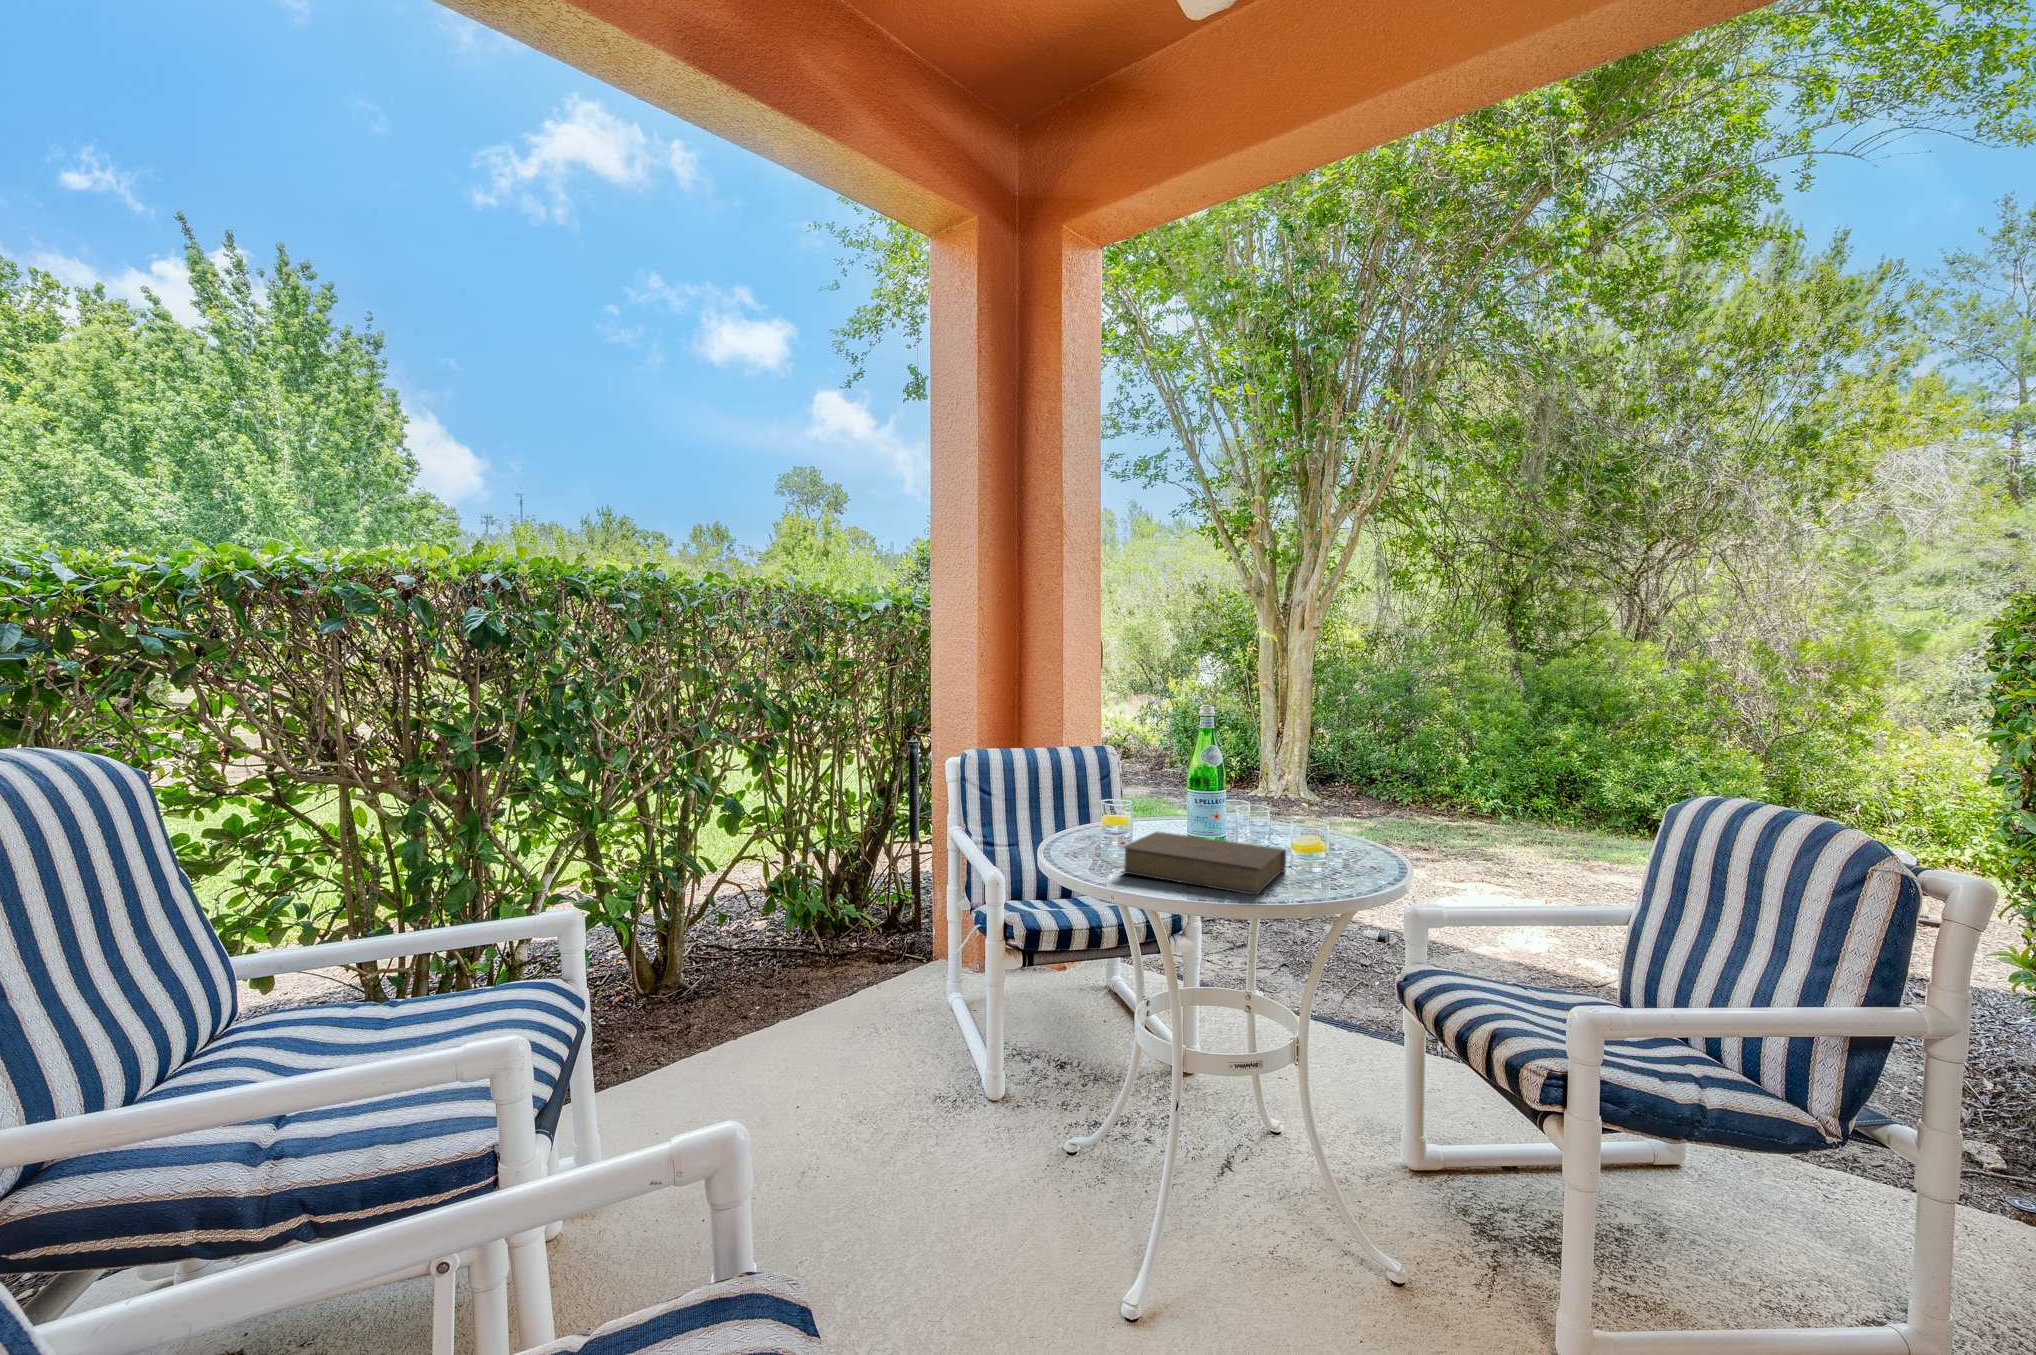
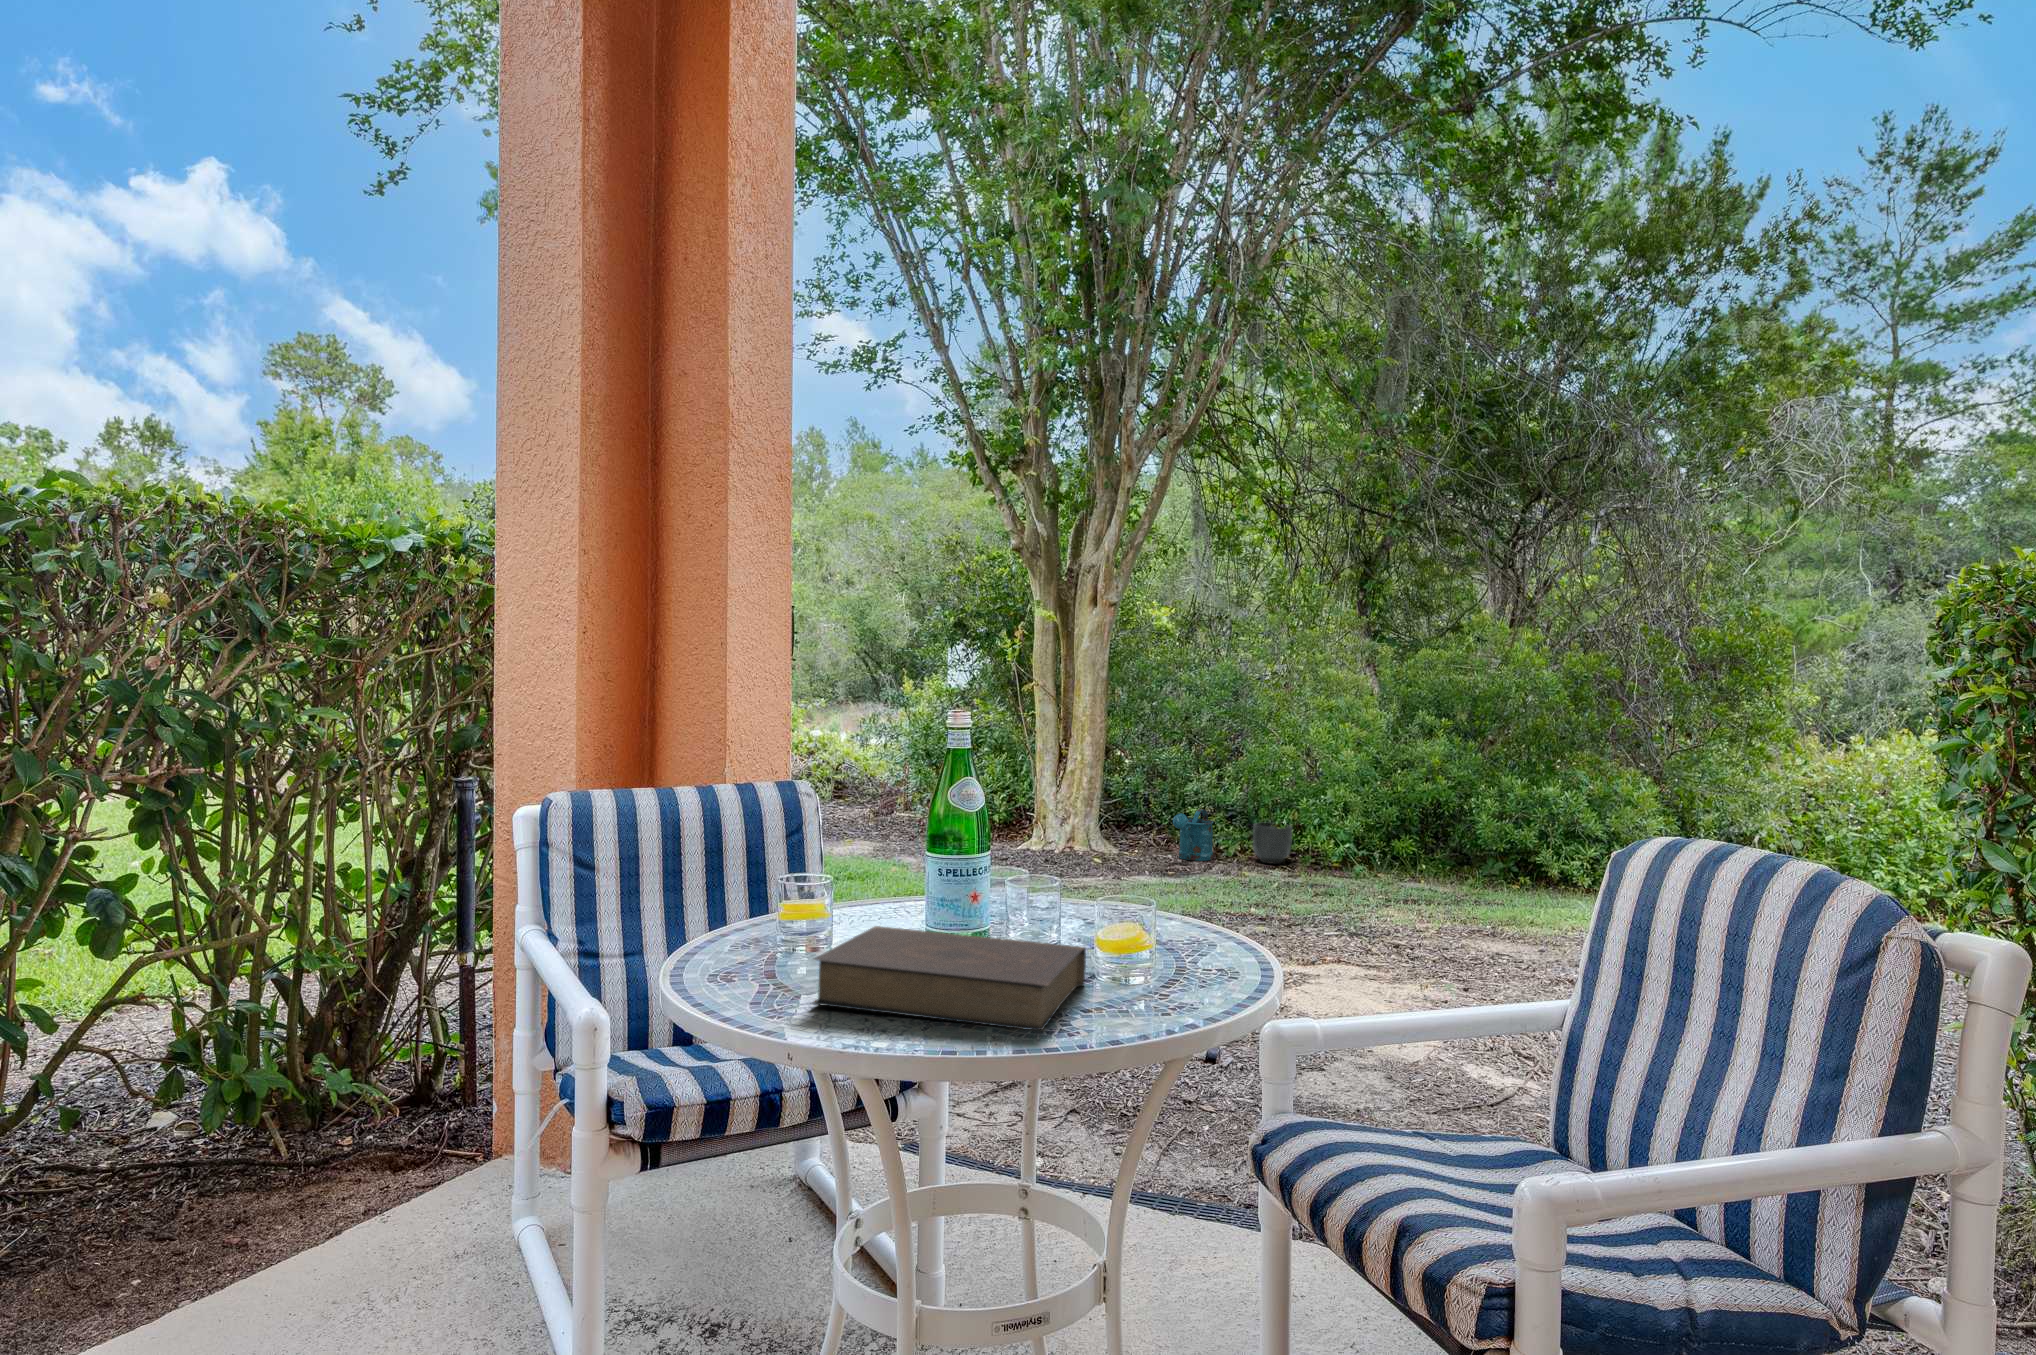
watering can: none [1362,771,1393,808] -> present [1173,809,1213,861]
planter: none [1424,782,1455,812] -> present [1253,823,1292,864]

